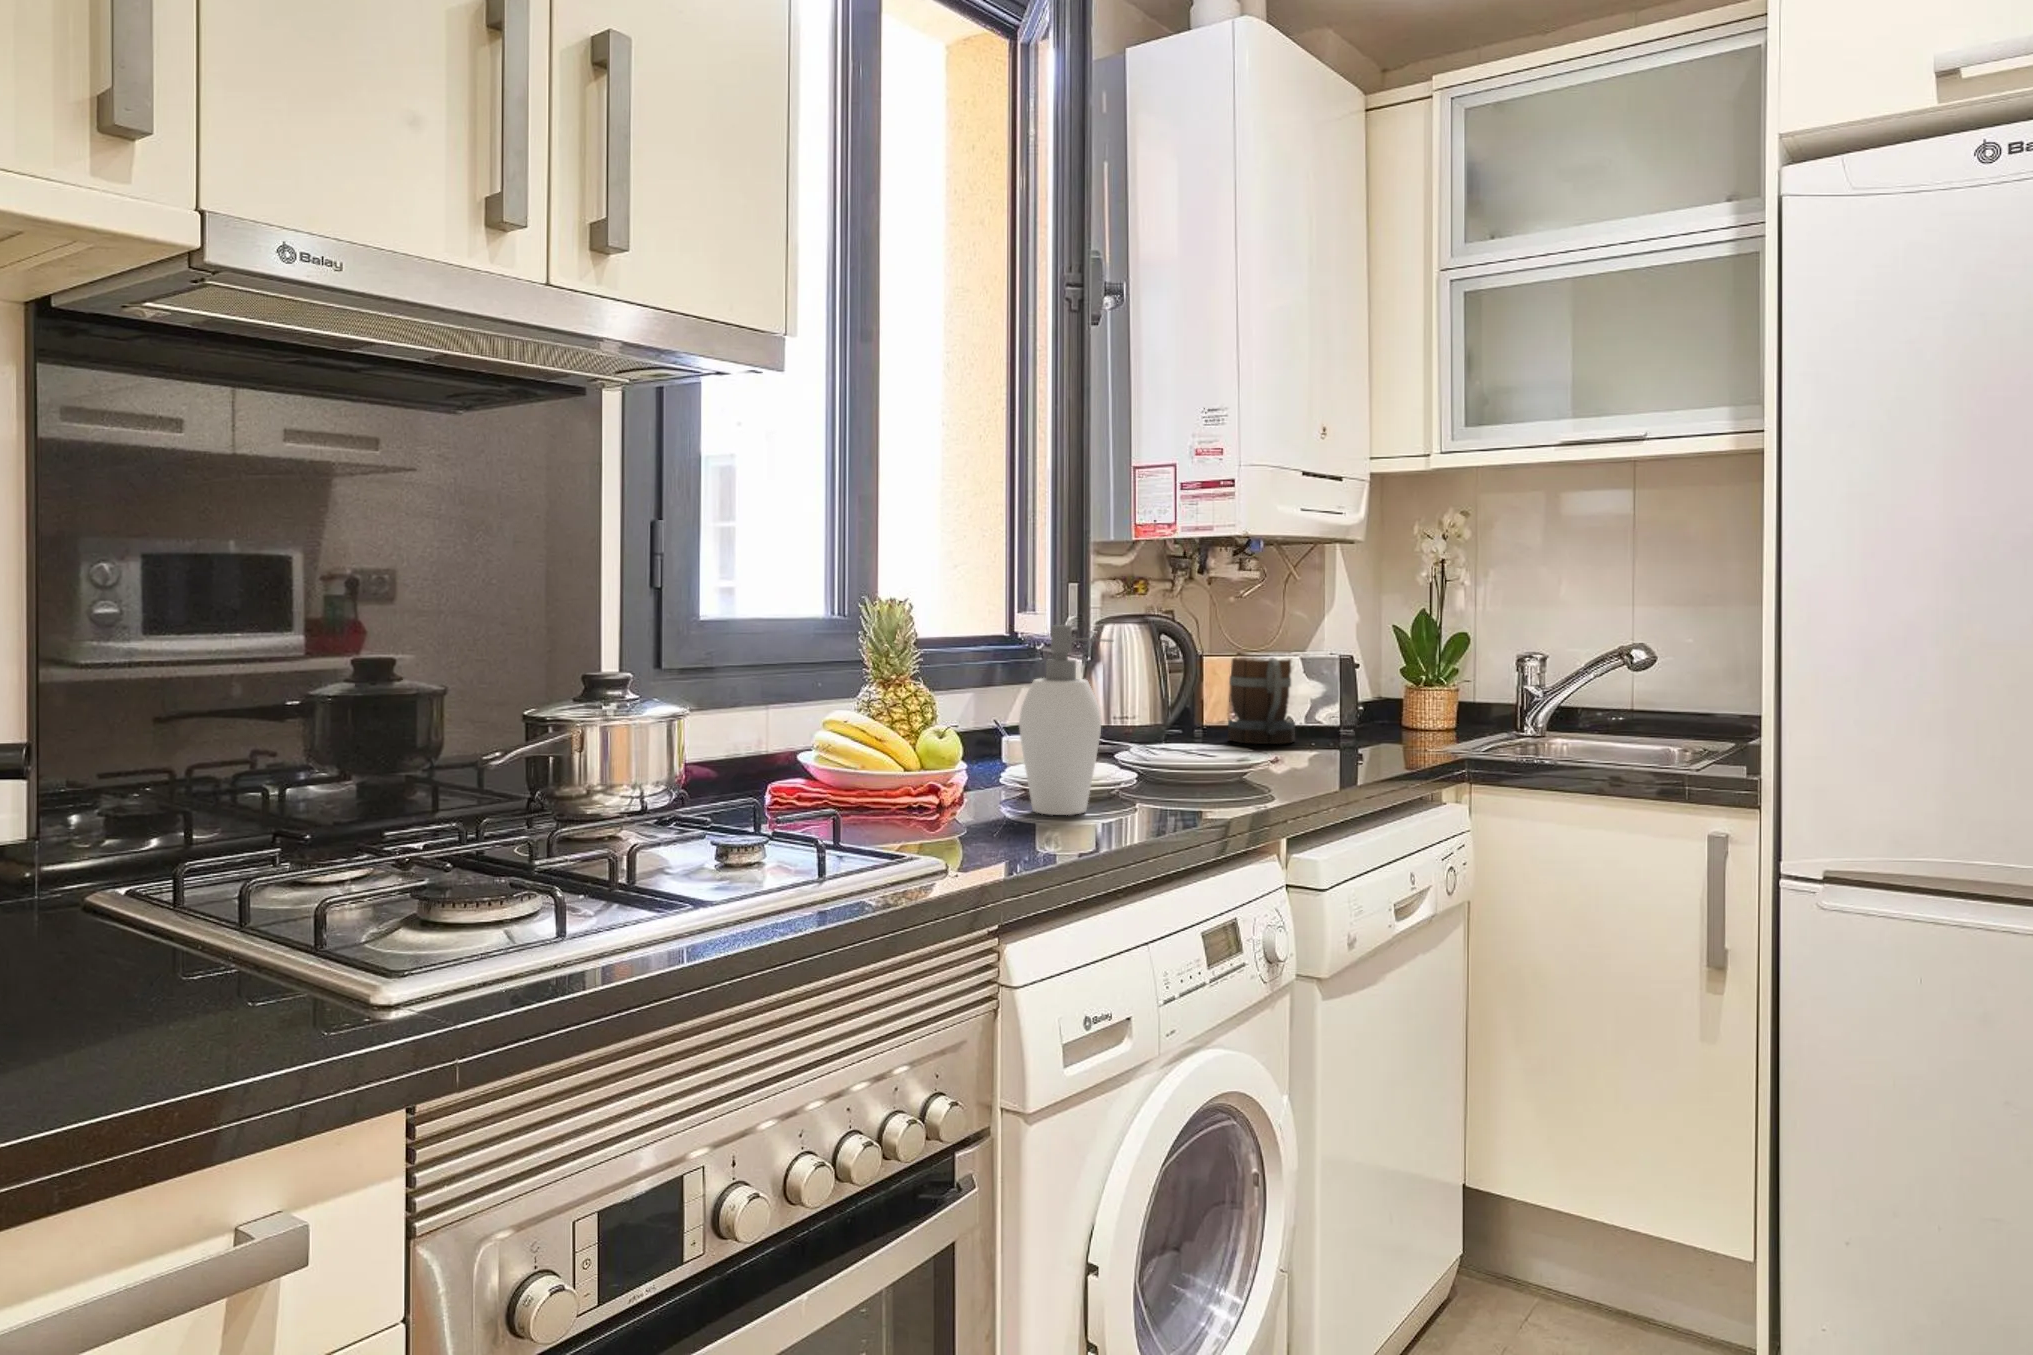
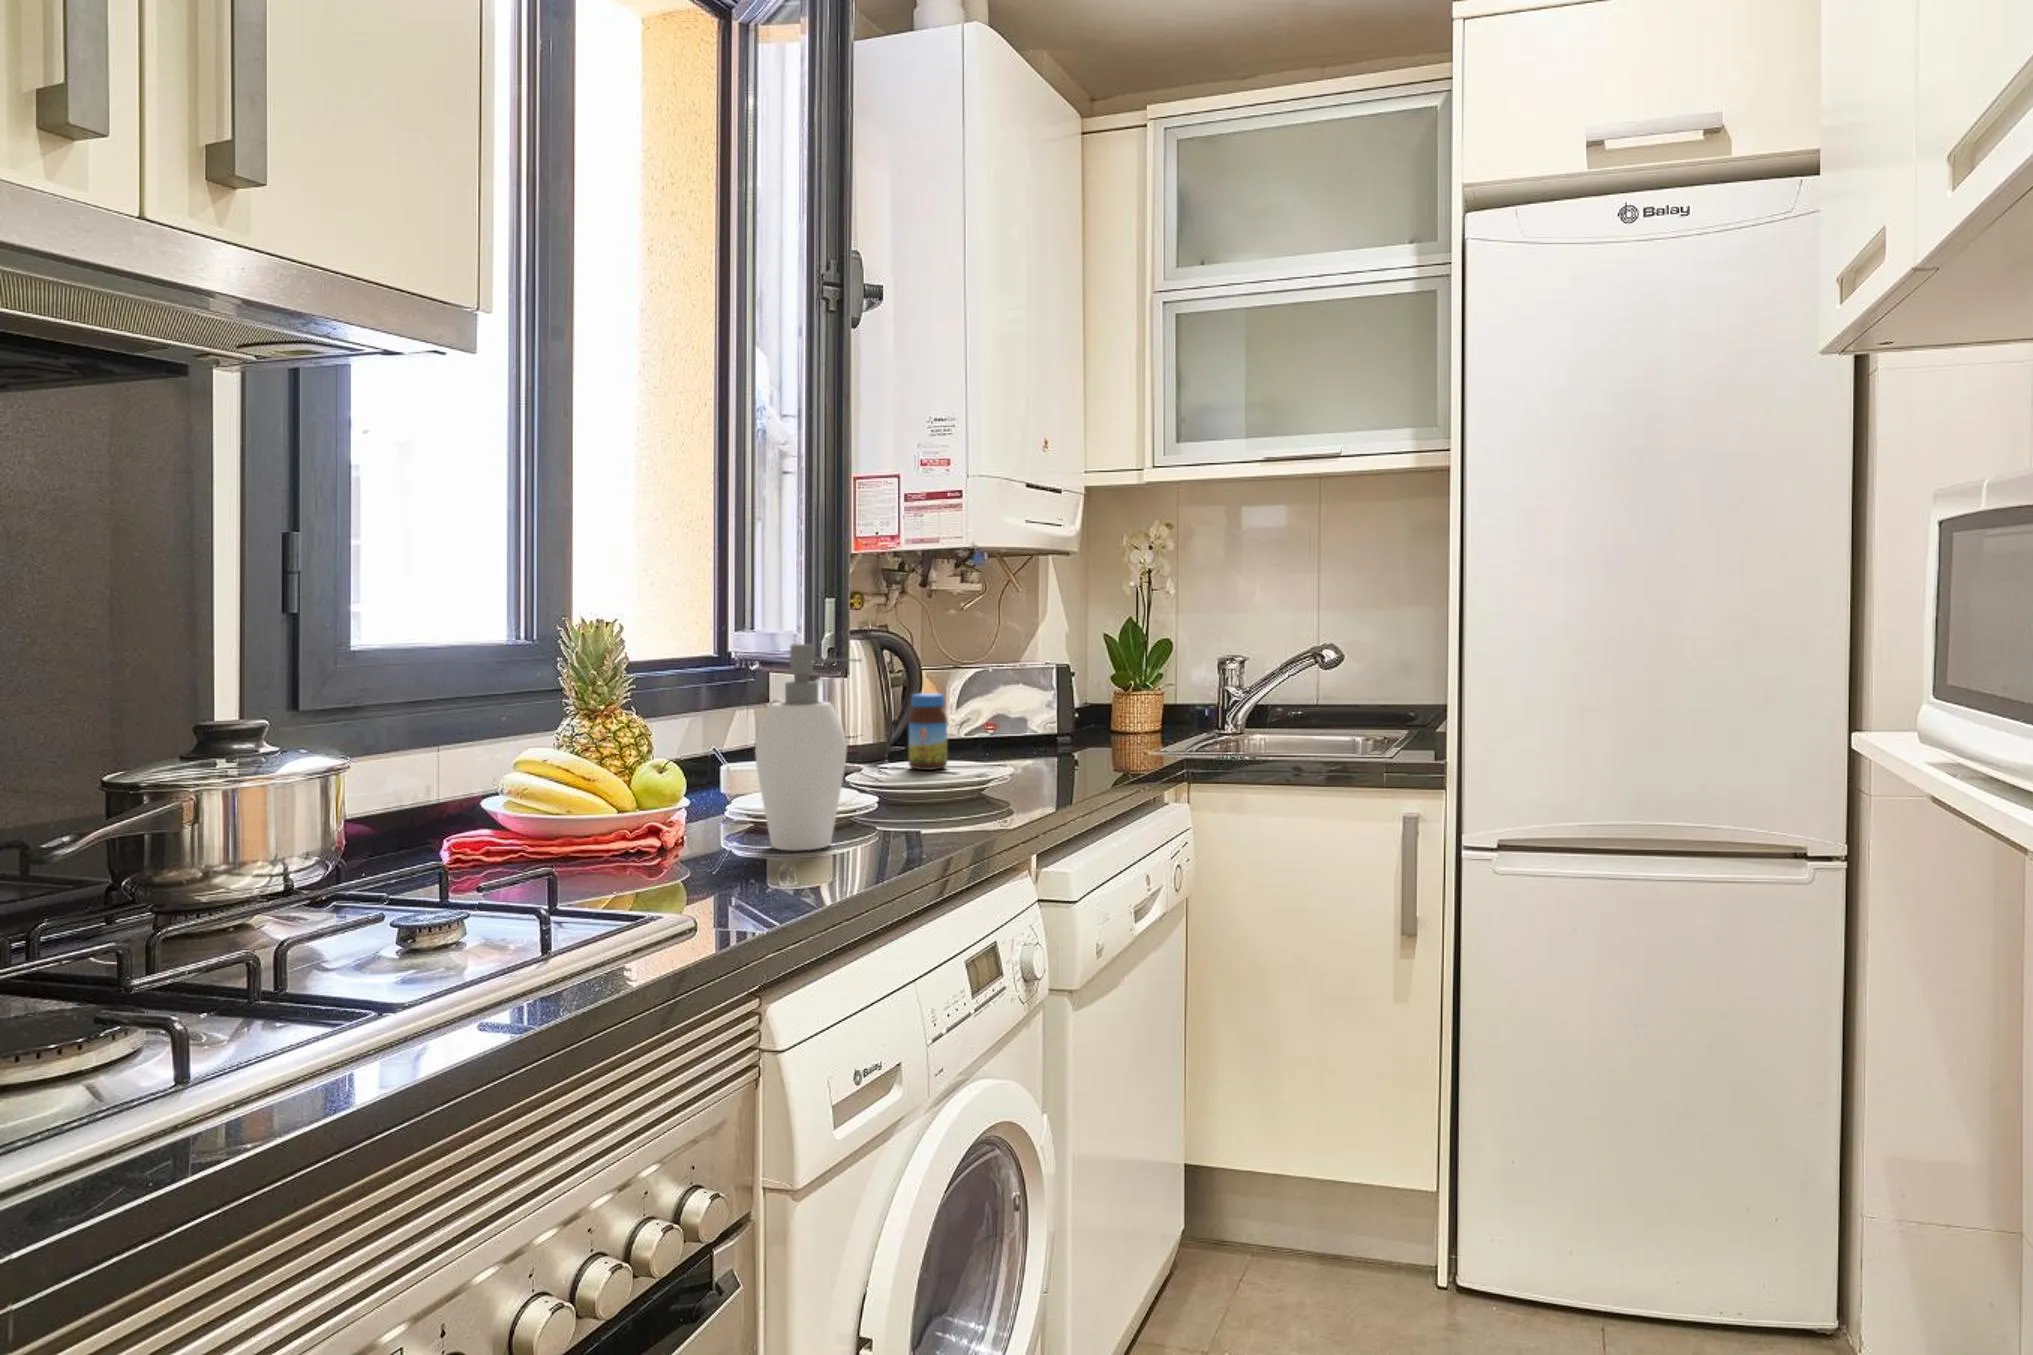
mug: present [1228,657,1295,744] -> none [953,668,1020,756]
jar: none [1179,680,1217,754] -> present [909,693,947,770]

